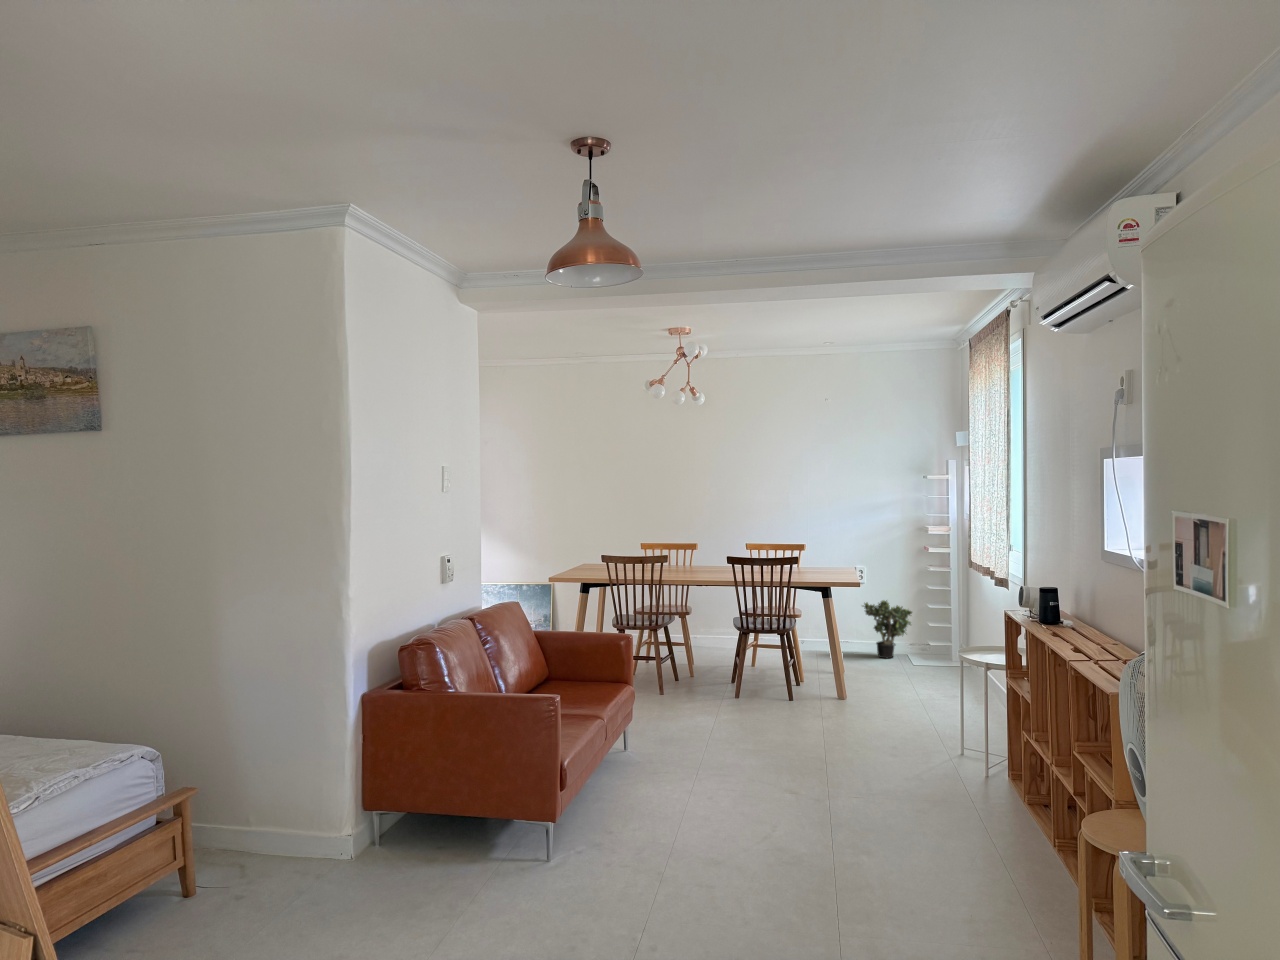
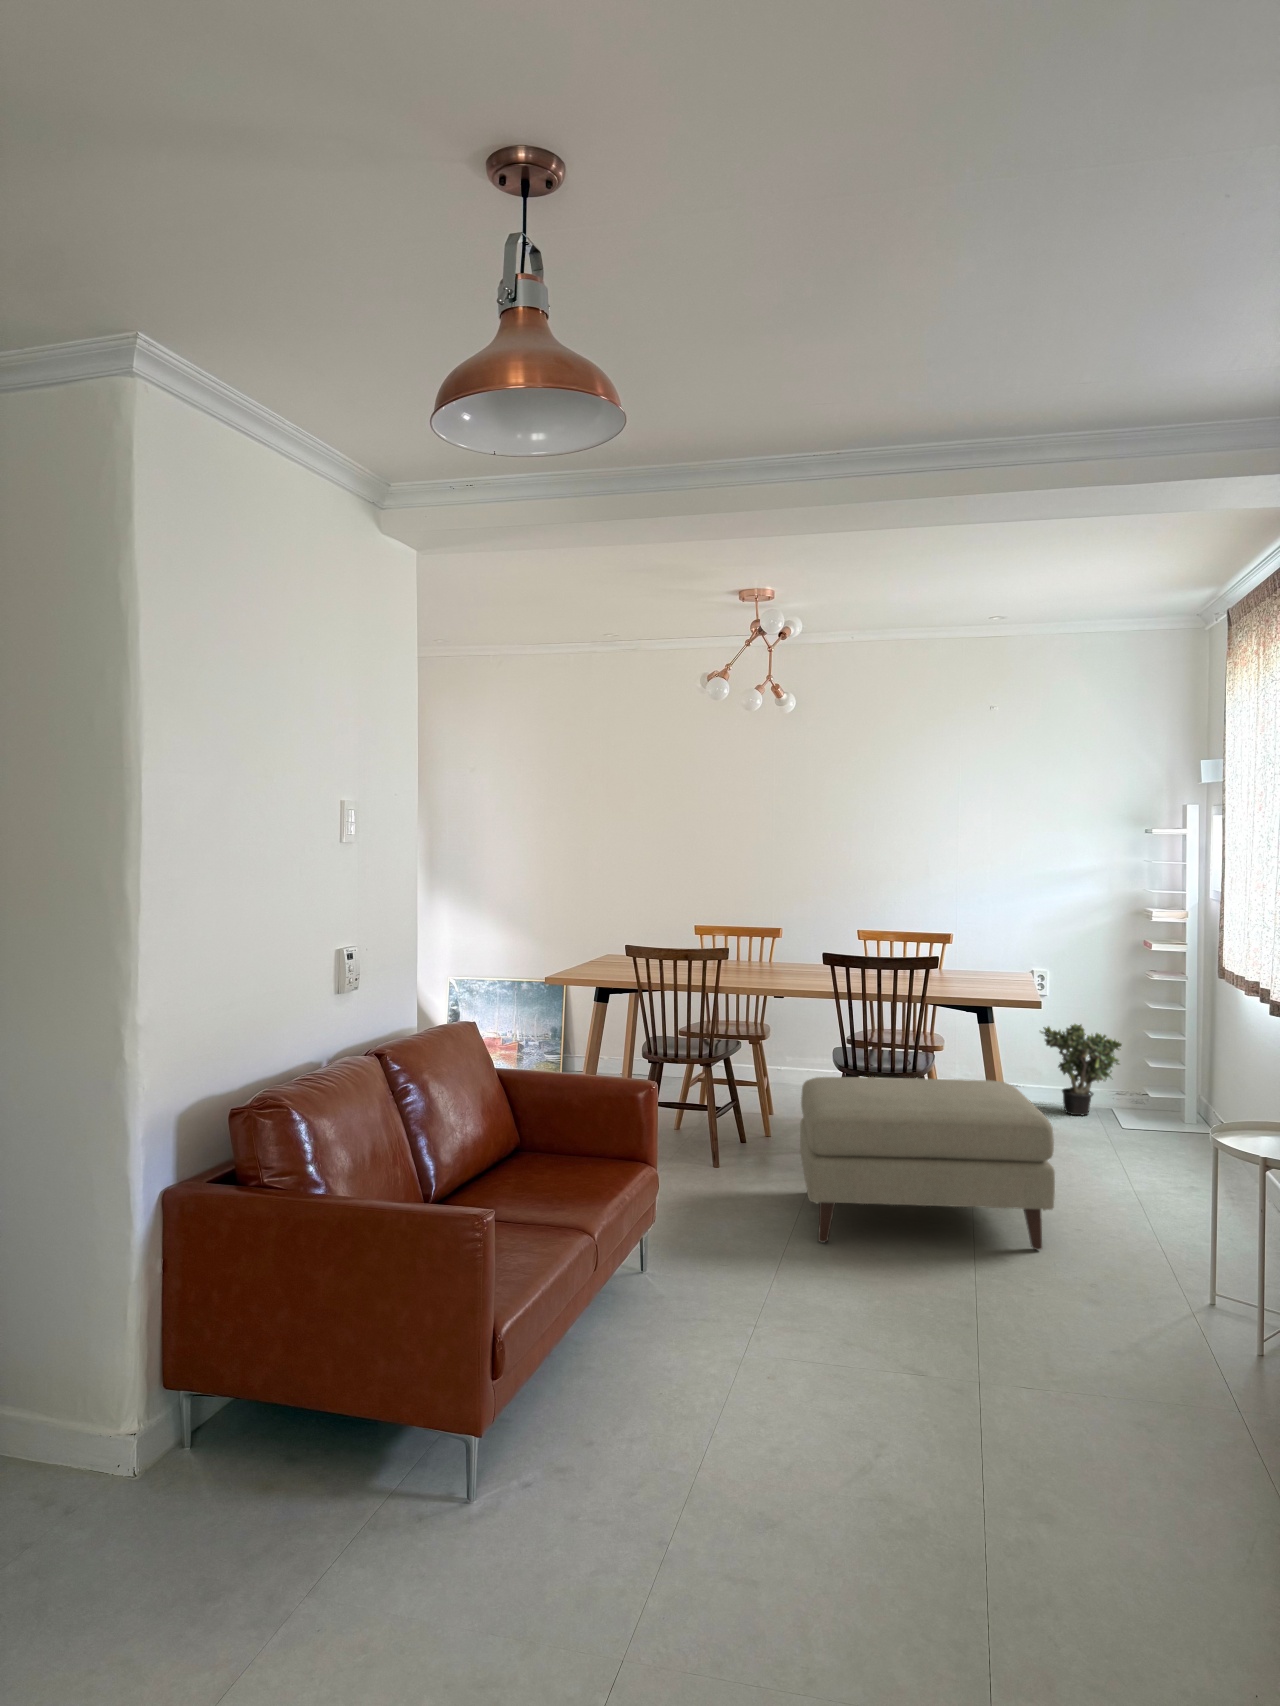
ottoman: none [716,632,871,732] -> present [800,1077,1055,1250]

